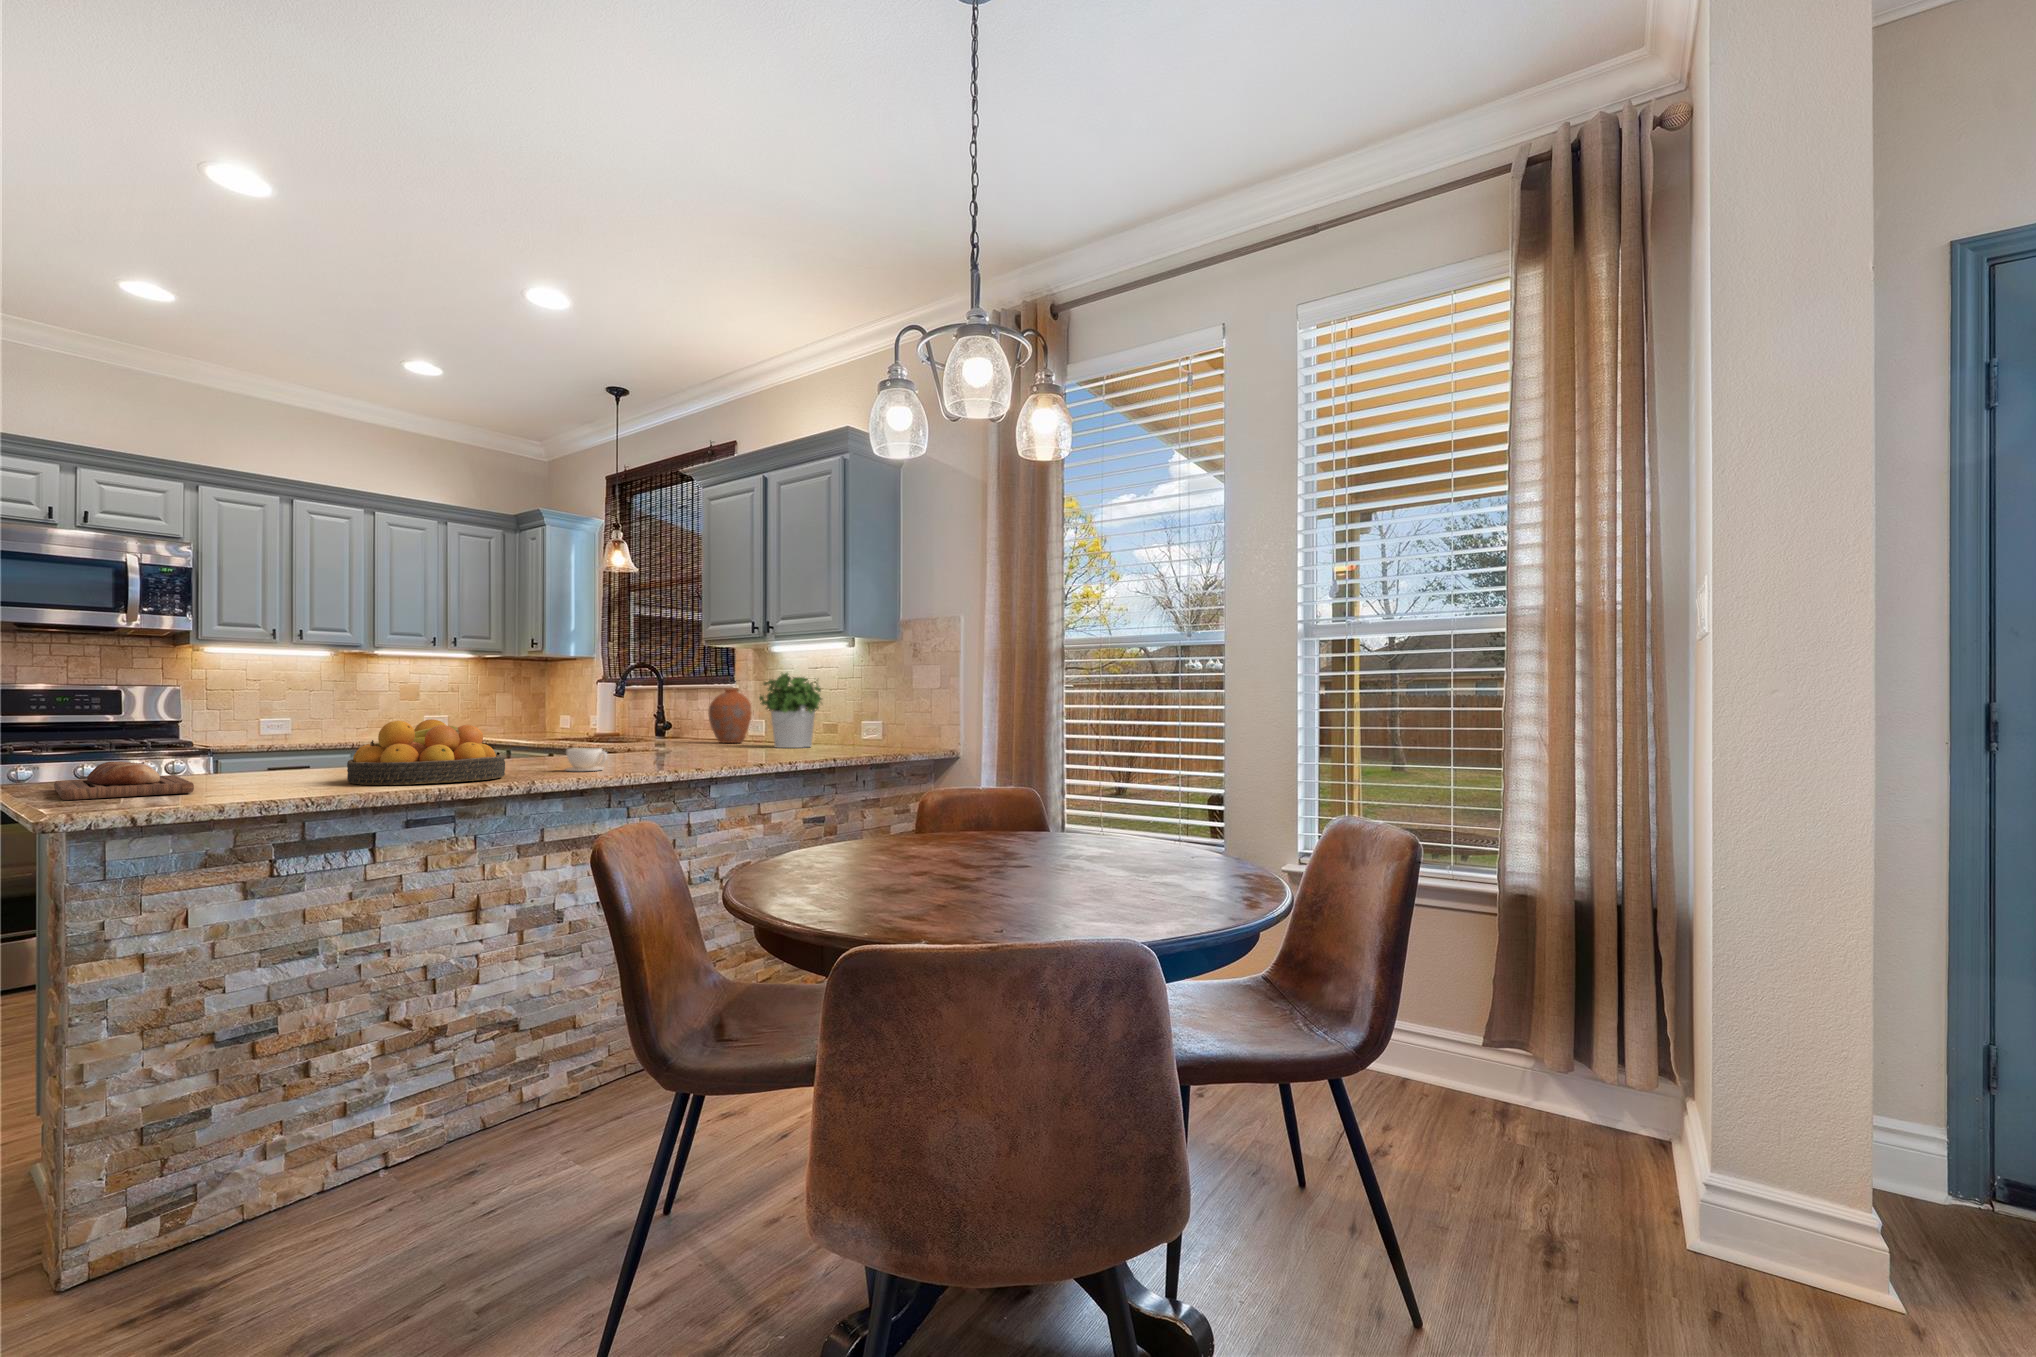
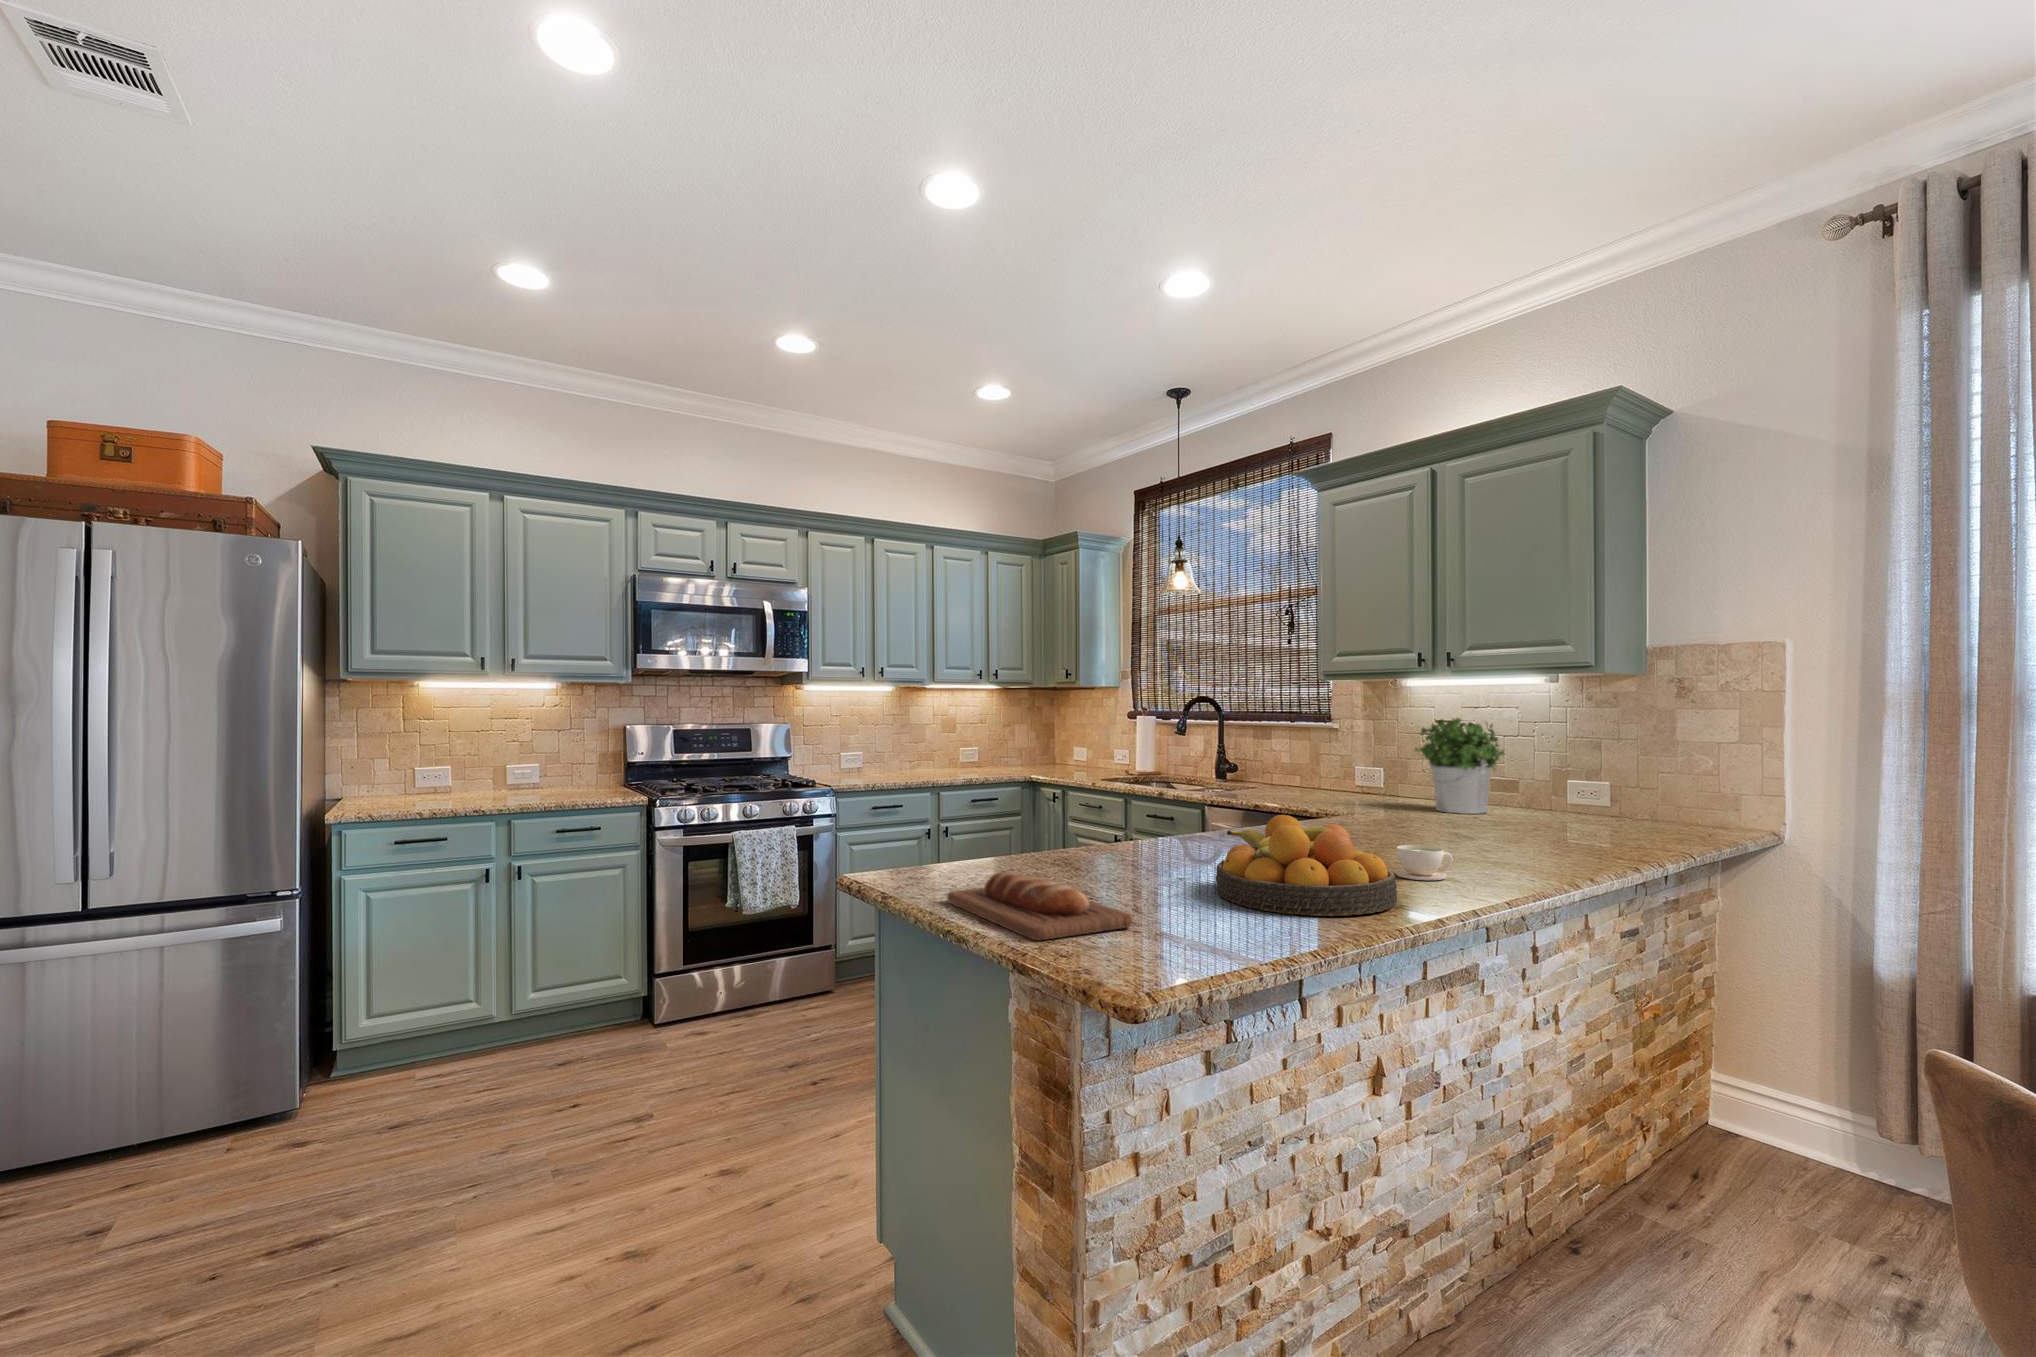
vase: present [708,689,752,743] -> none [1314,731,1368,797]

